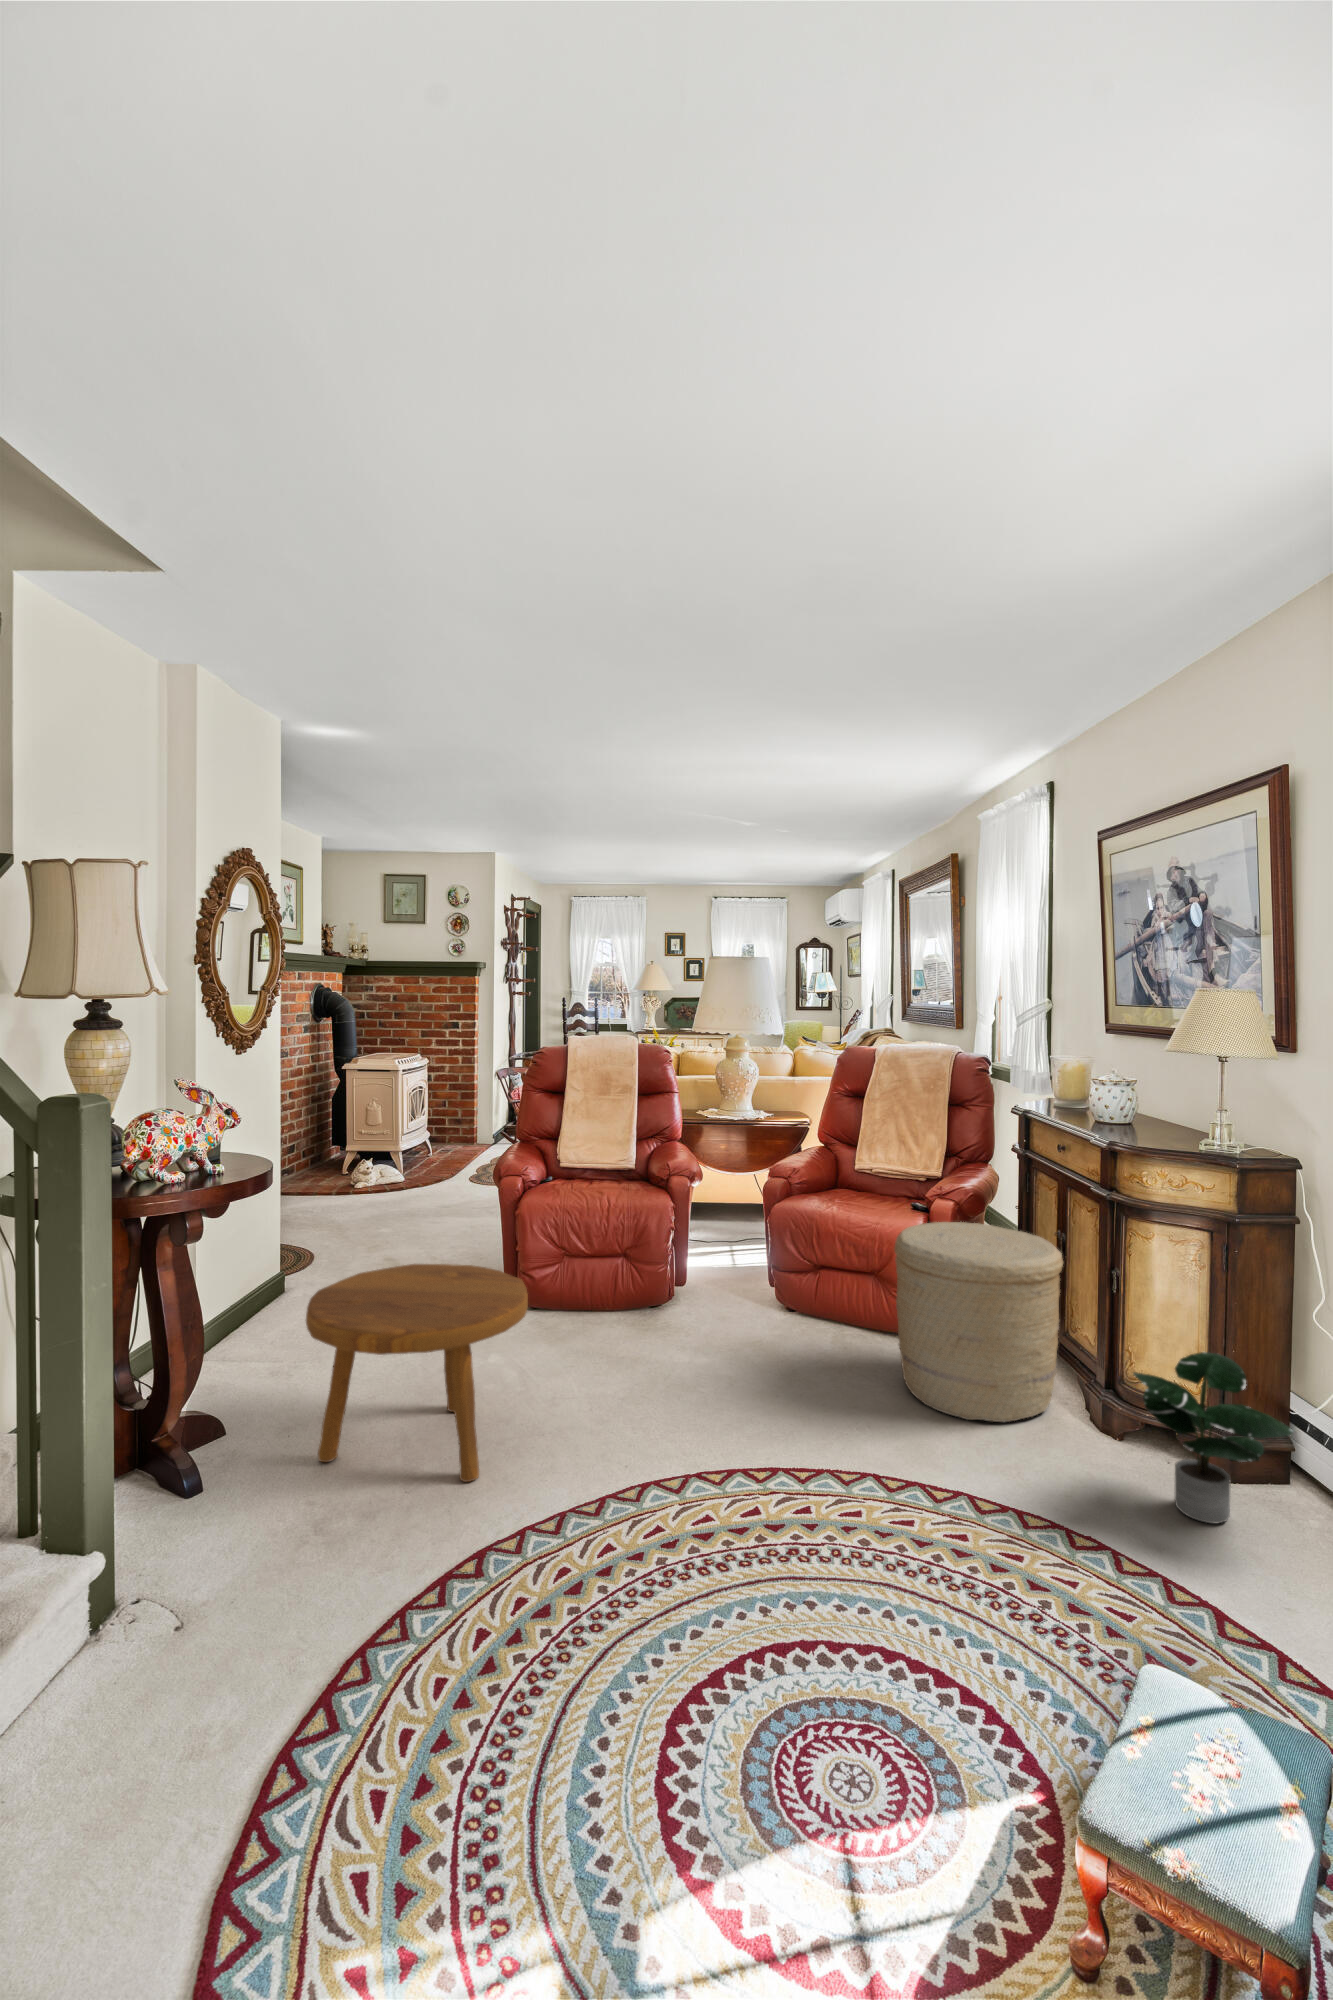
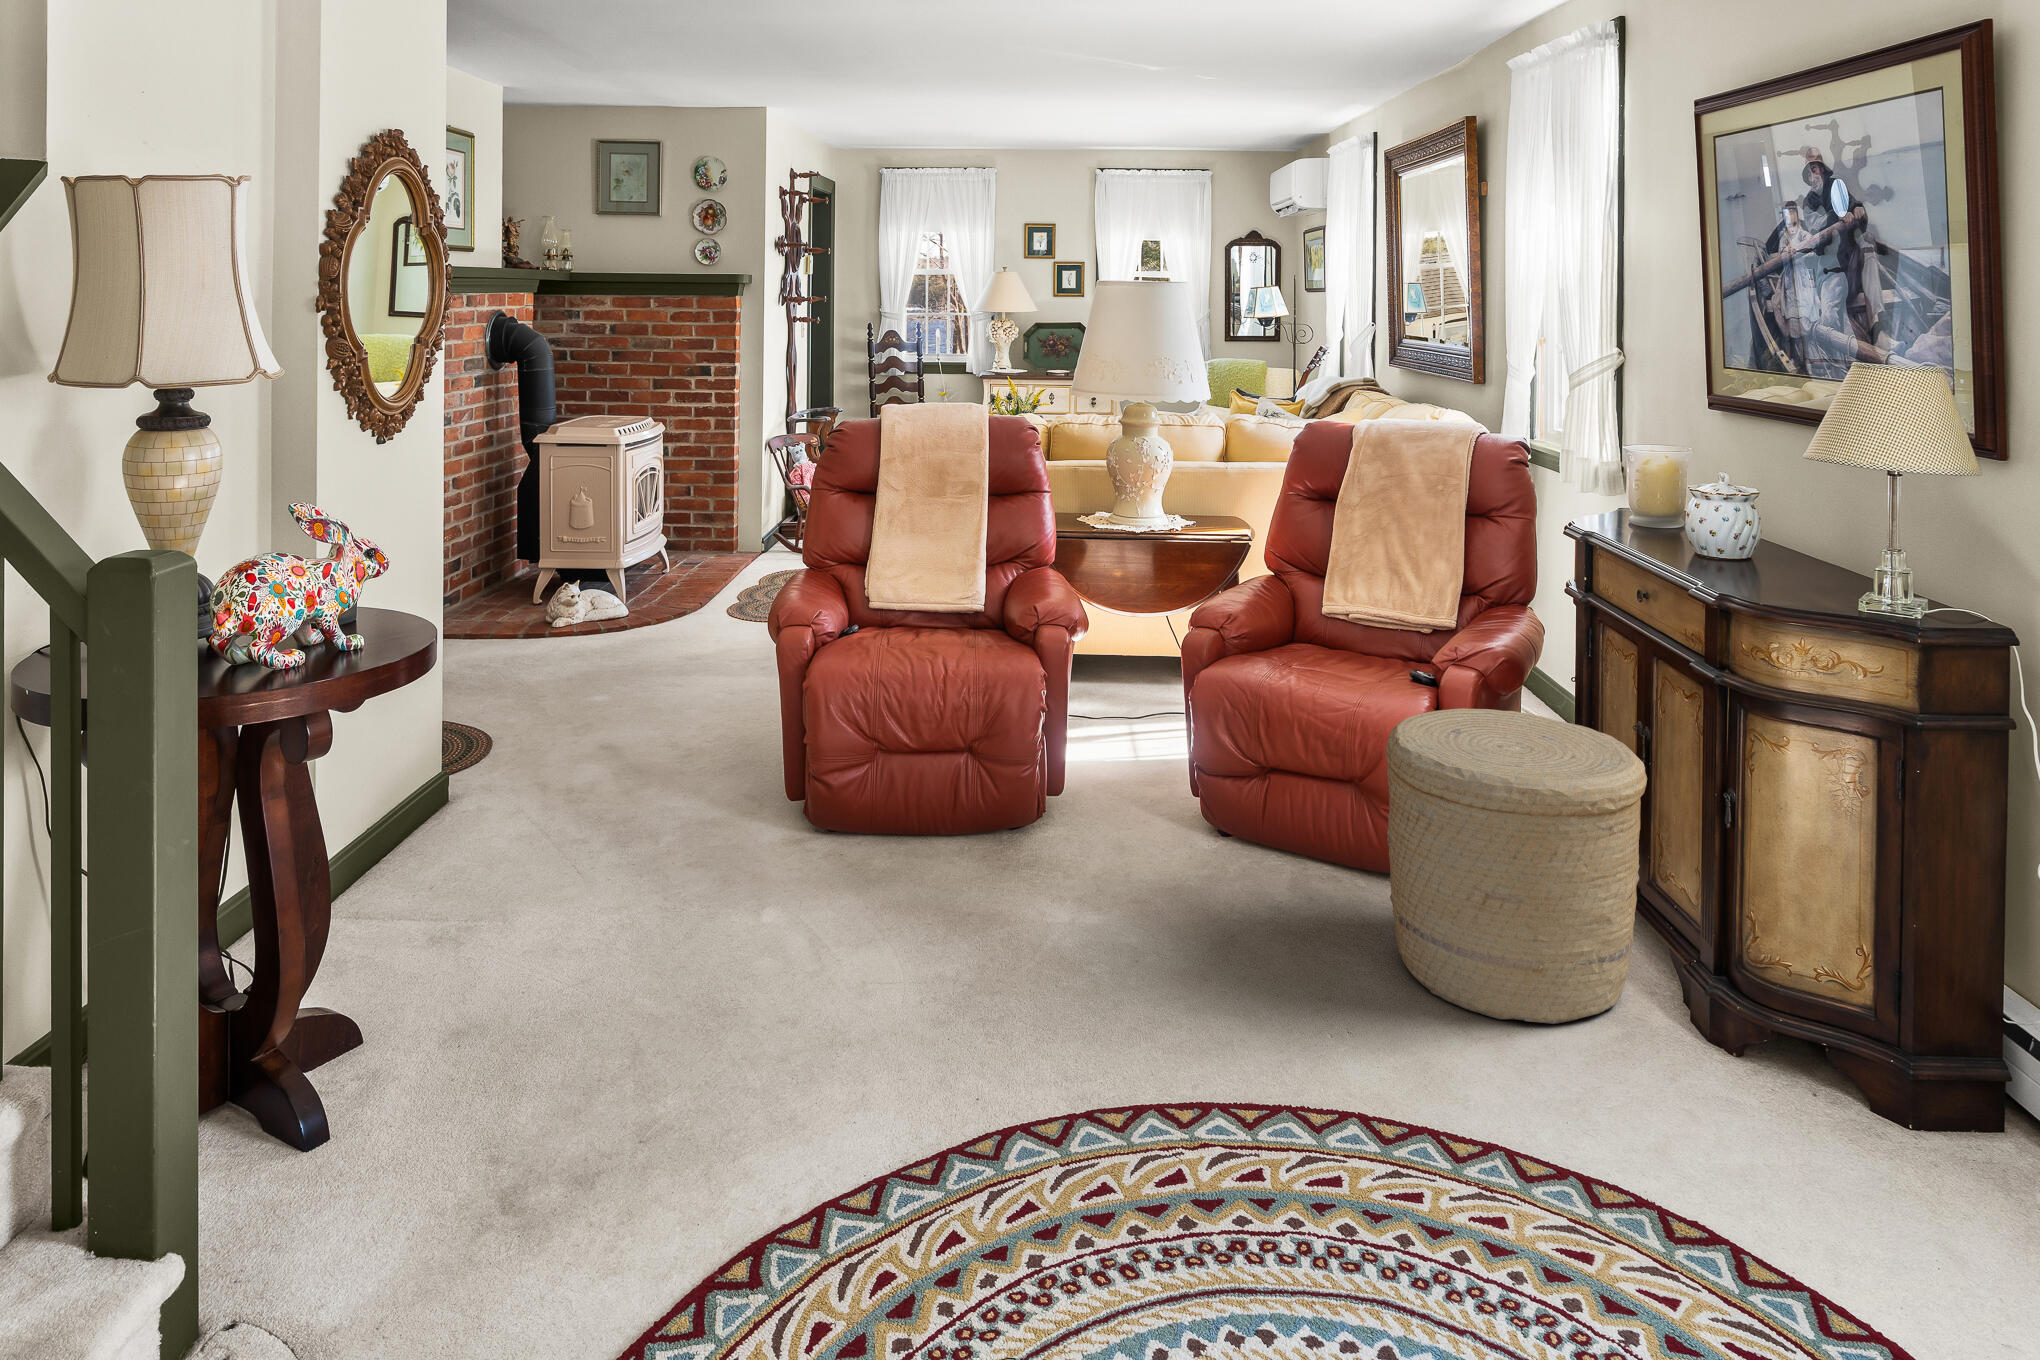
footstool: present [306,1264,528,1482] -> none [488,779,827,1124]
potted plant: present [1133,1352,1293,1523] -> none [1760,930,2012,1198]

